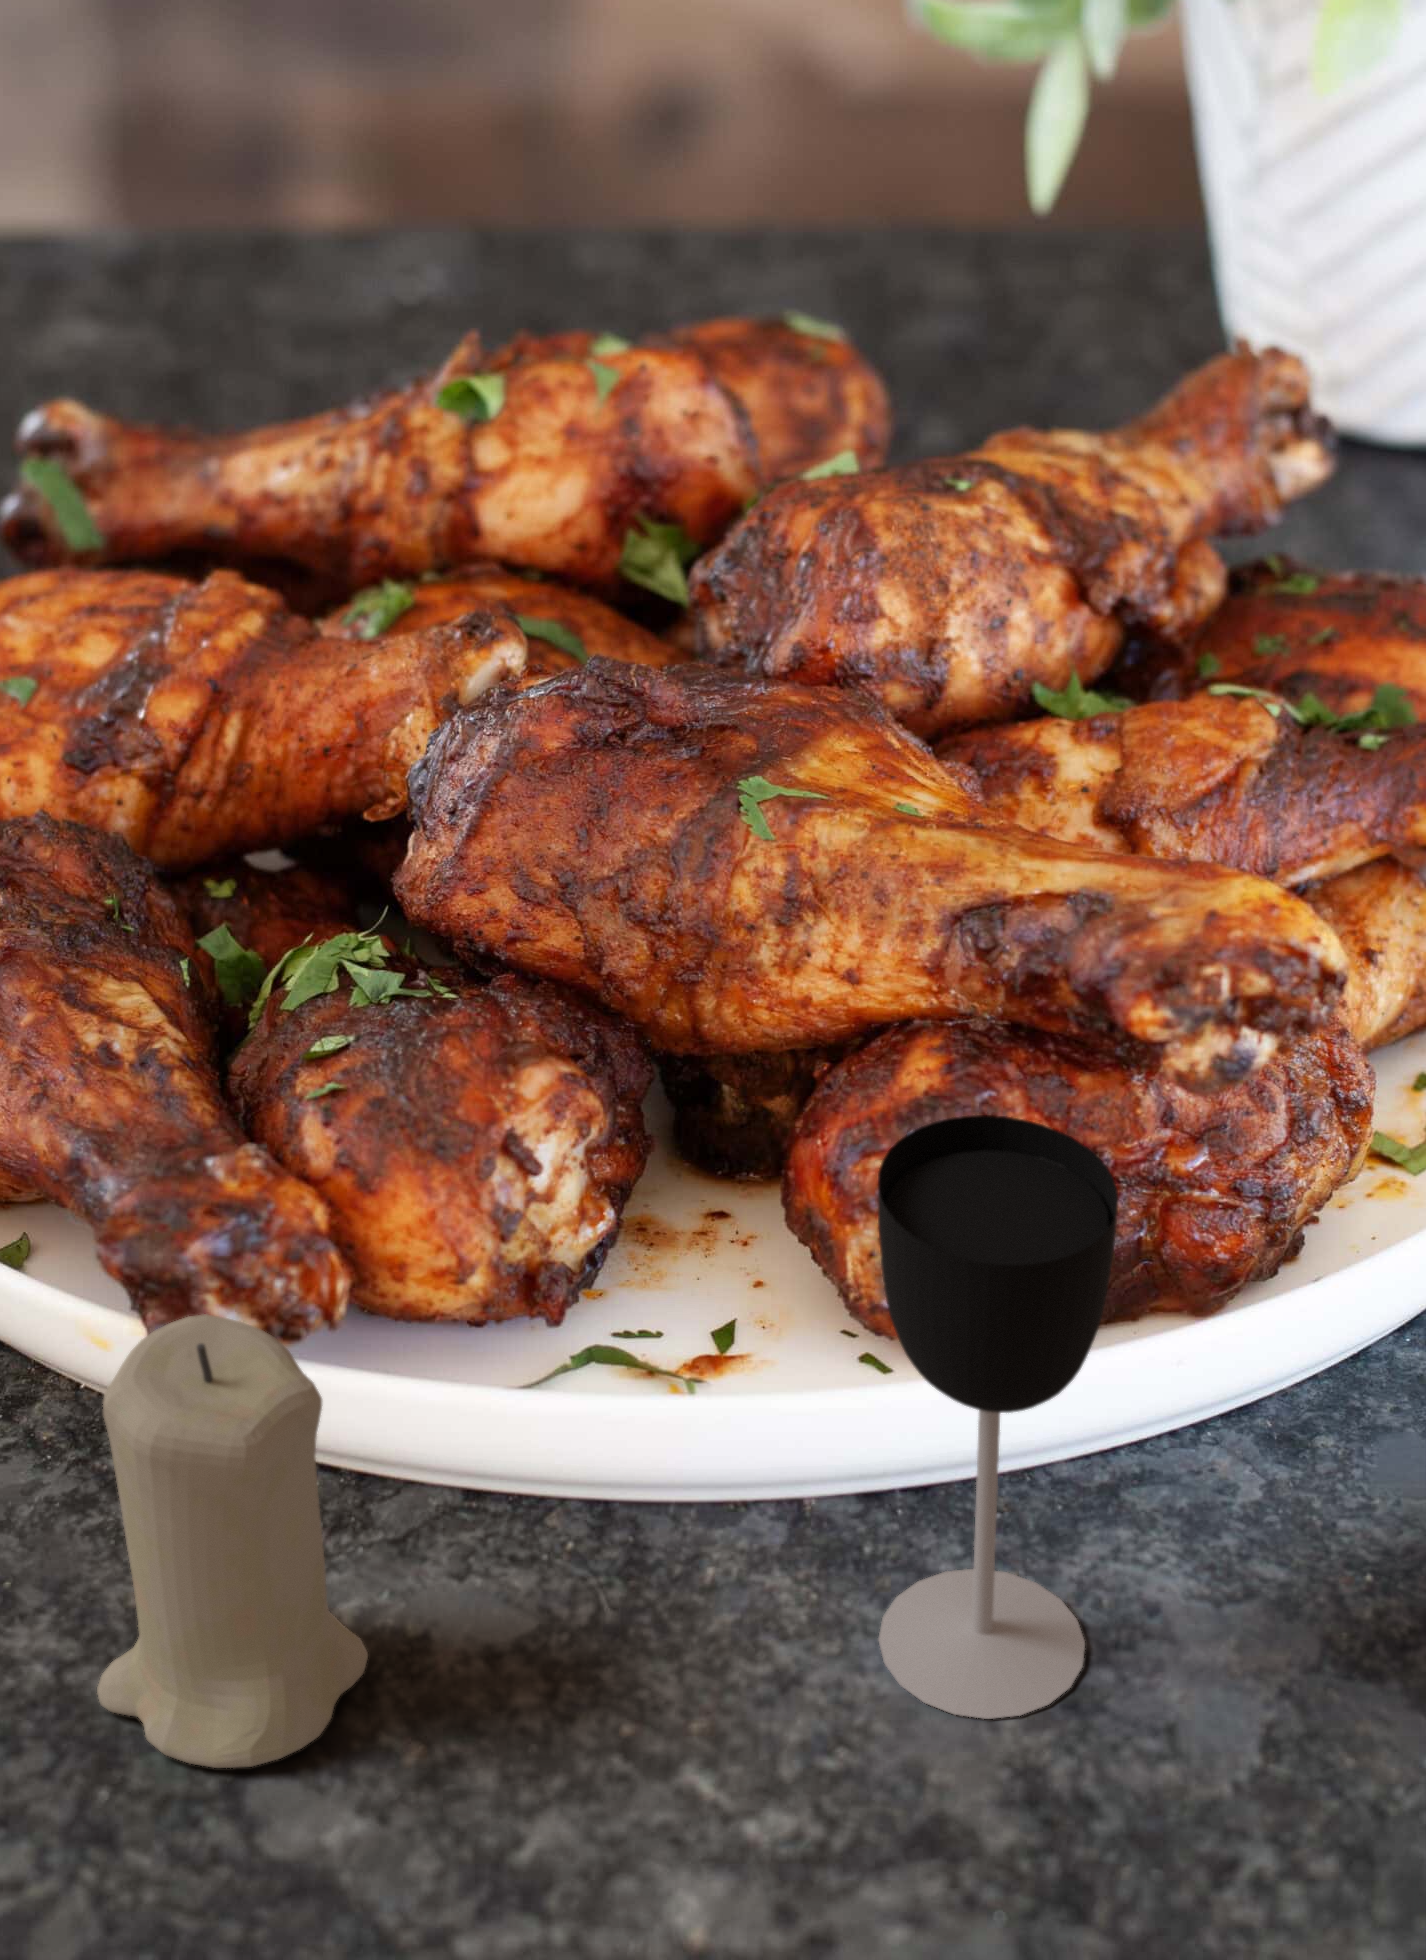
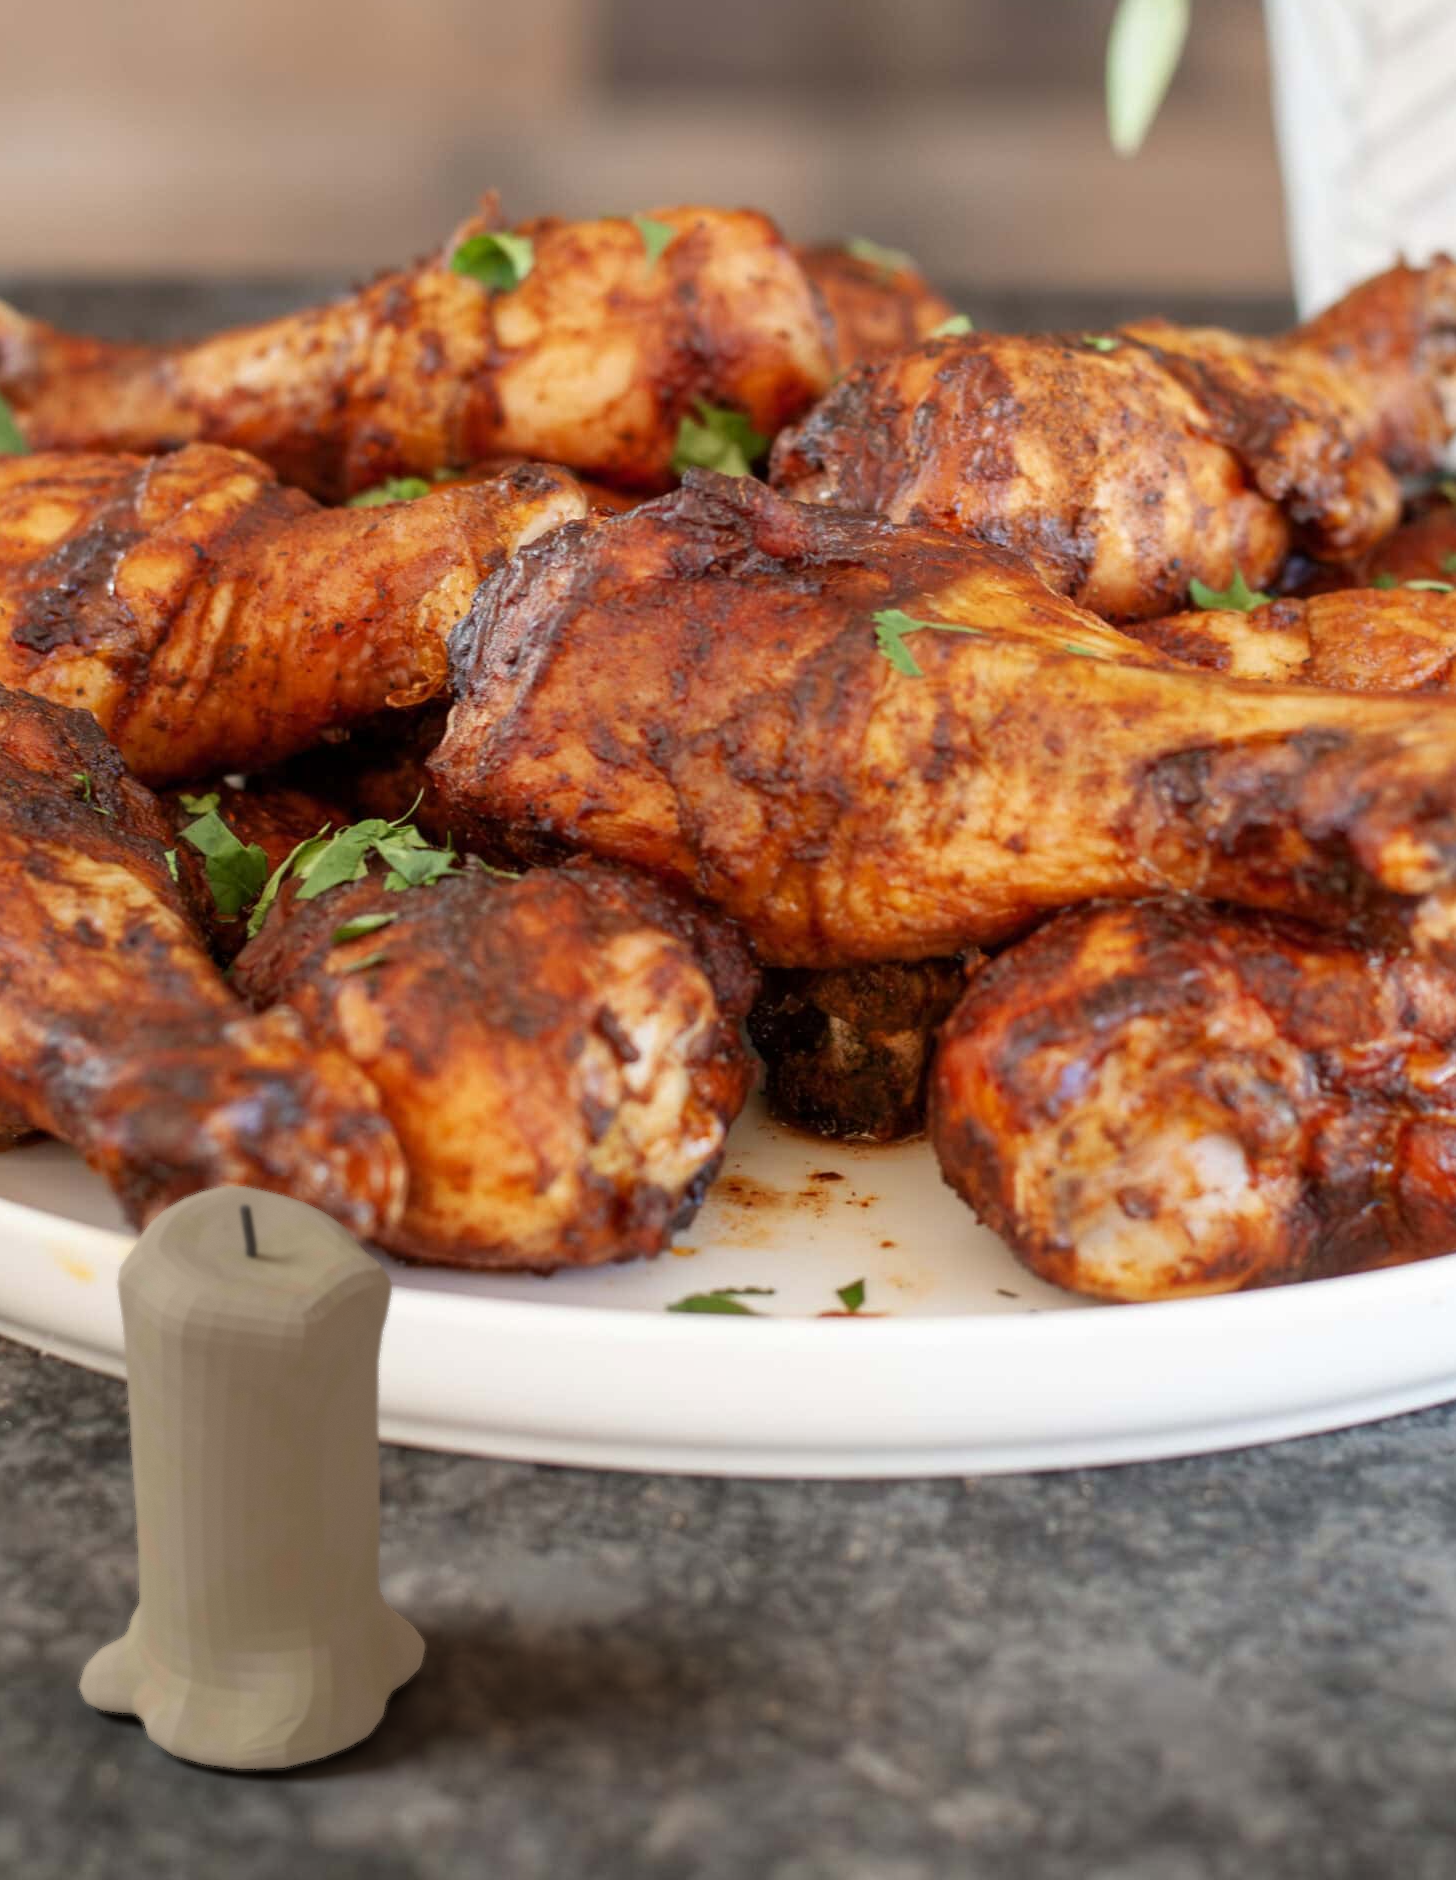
wine glass: present [878,1115,1119,1719] -> none [1066,951,1393,1722]

